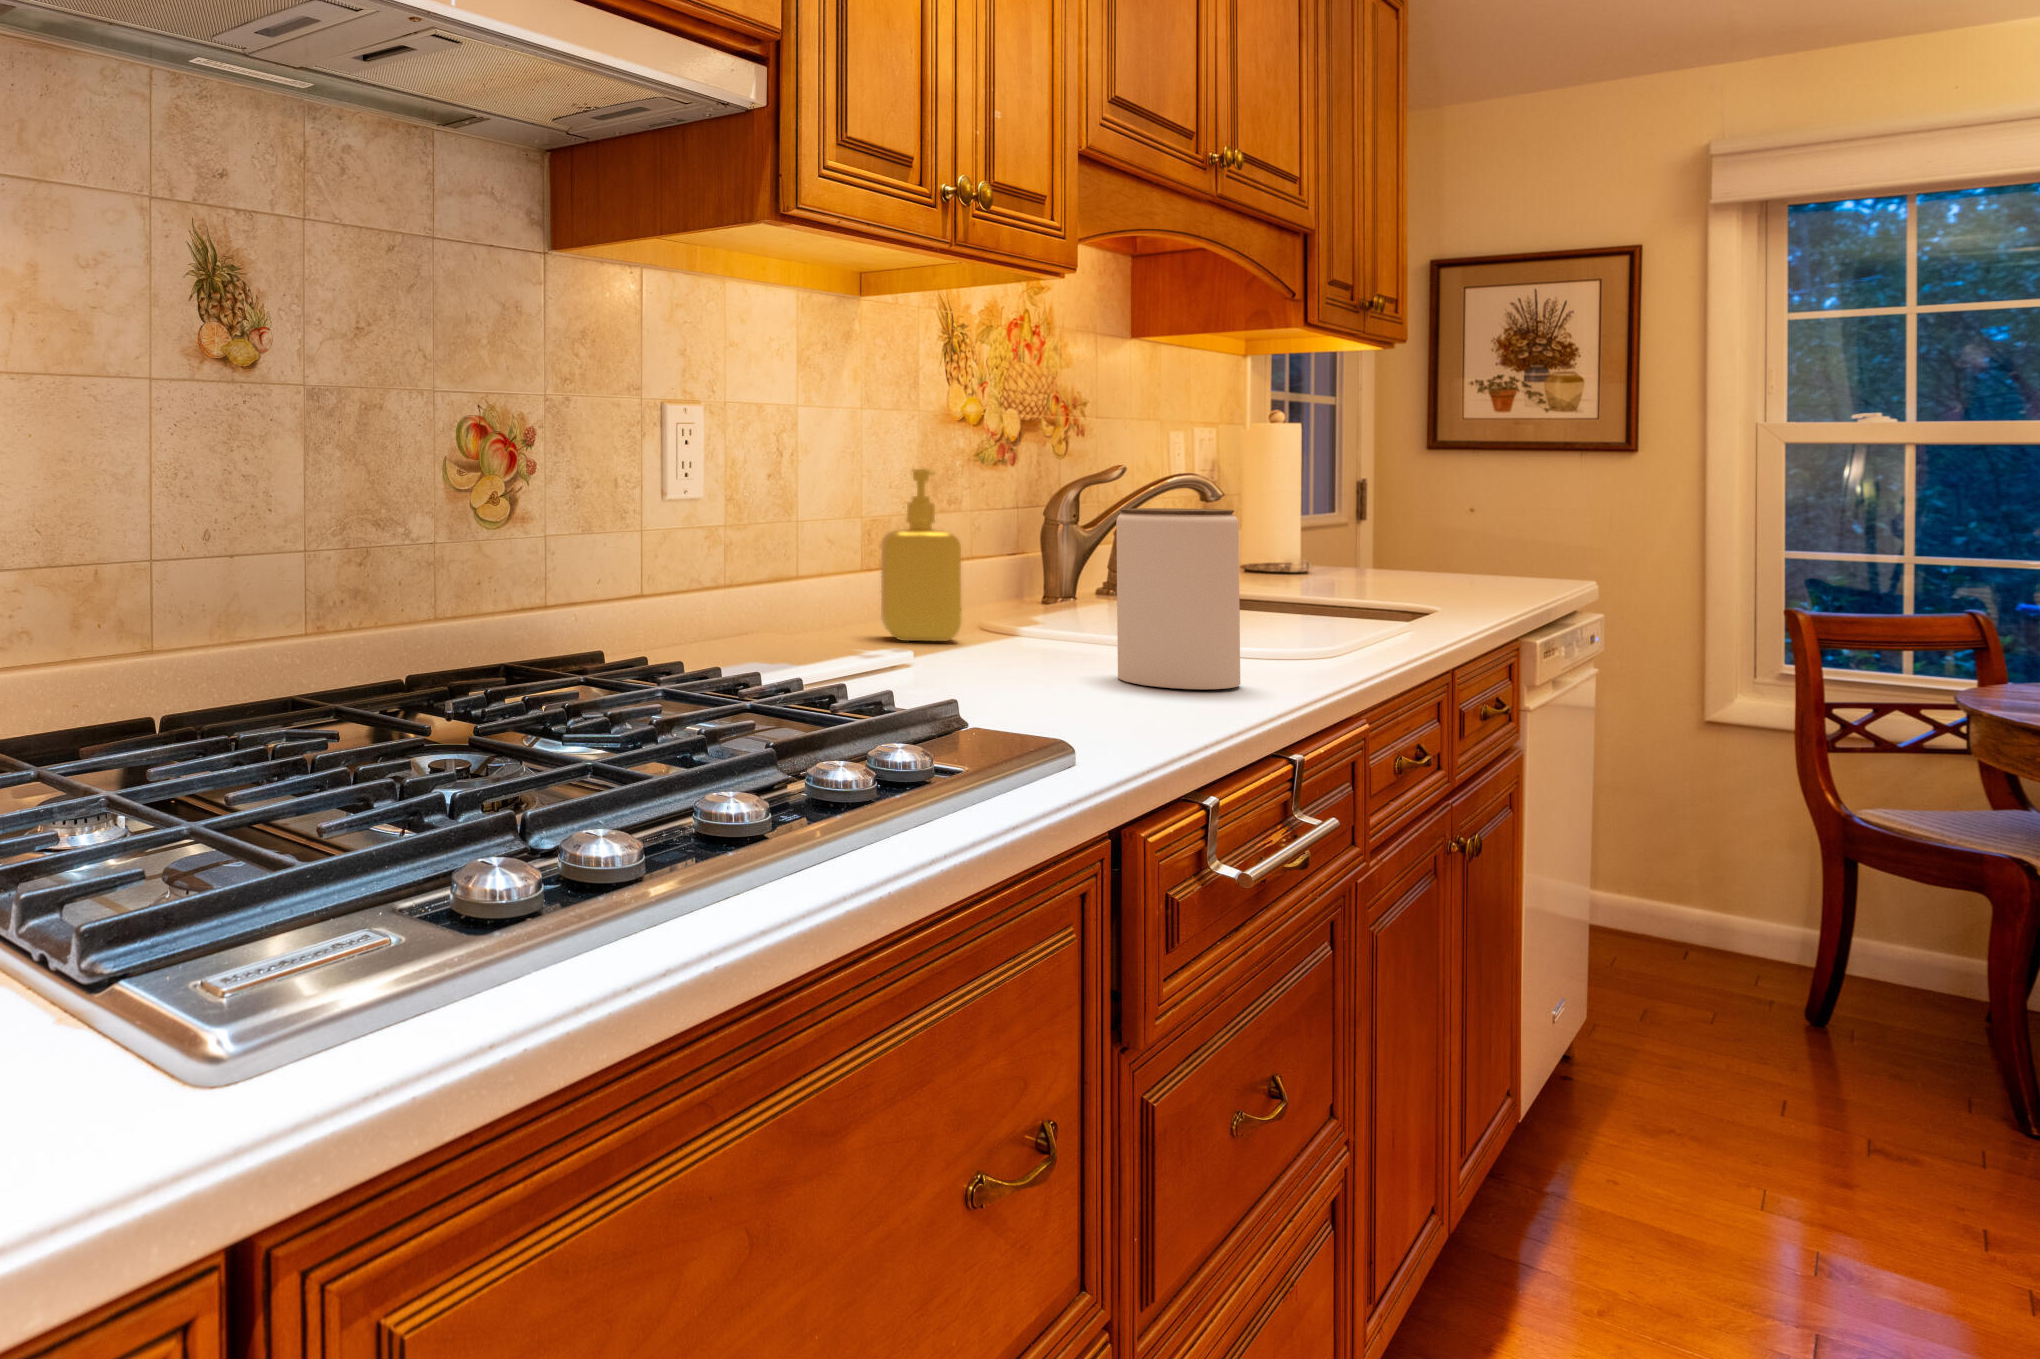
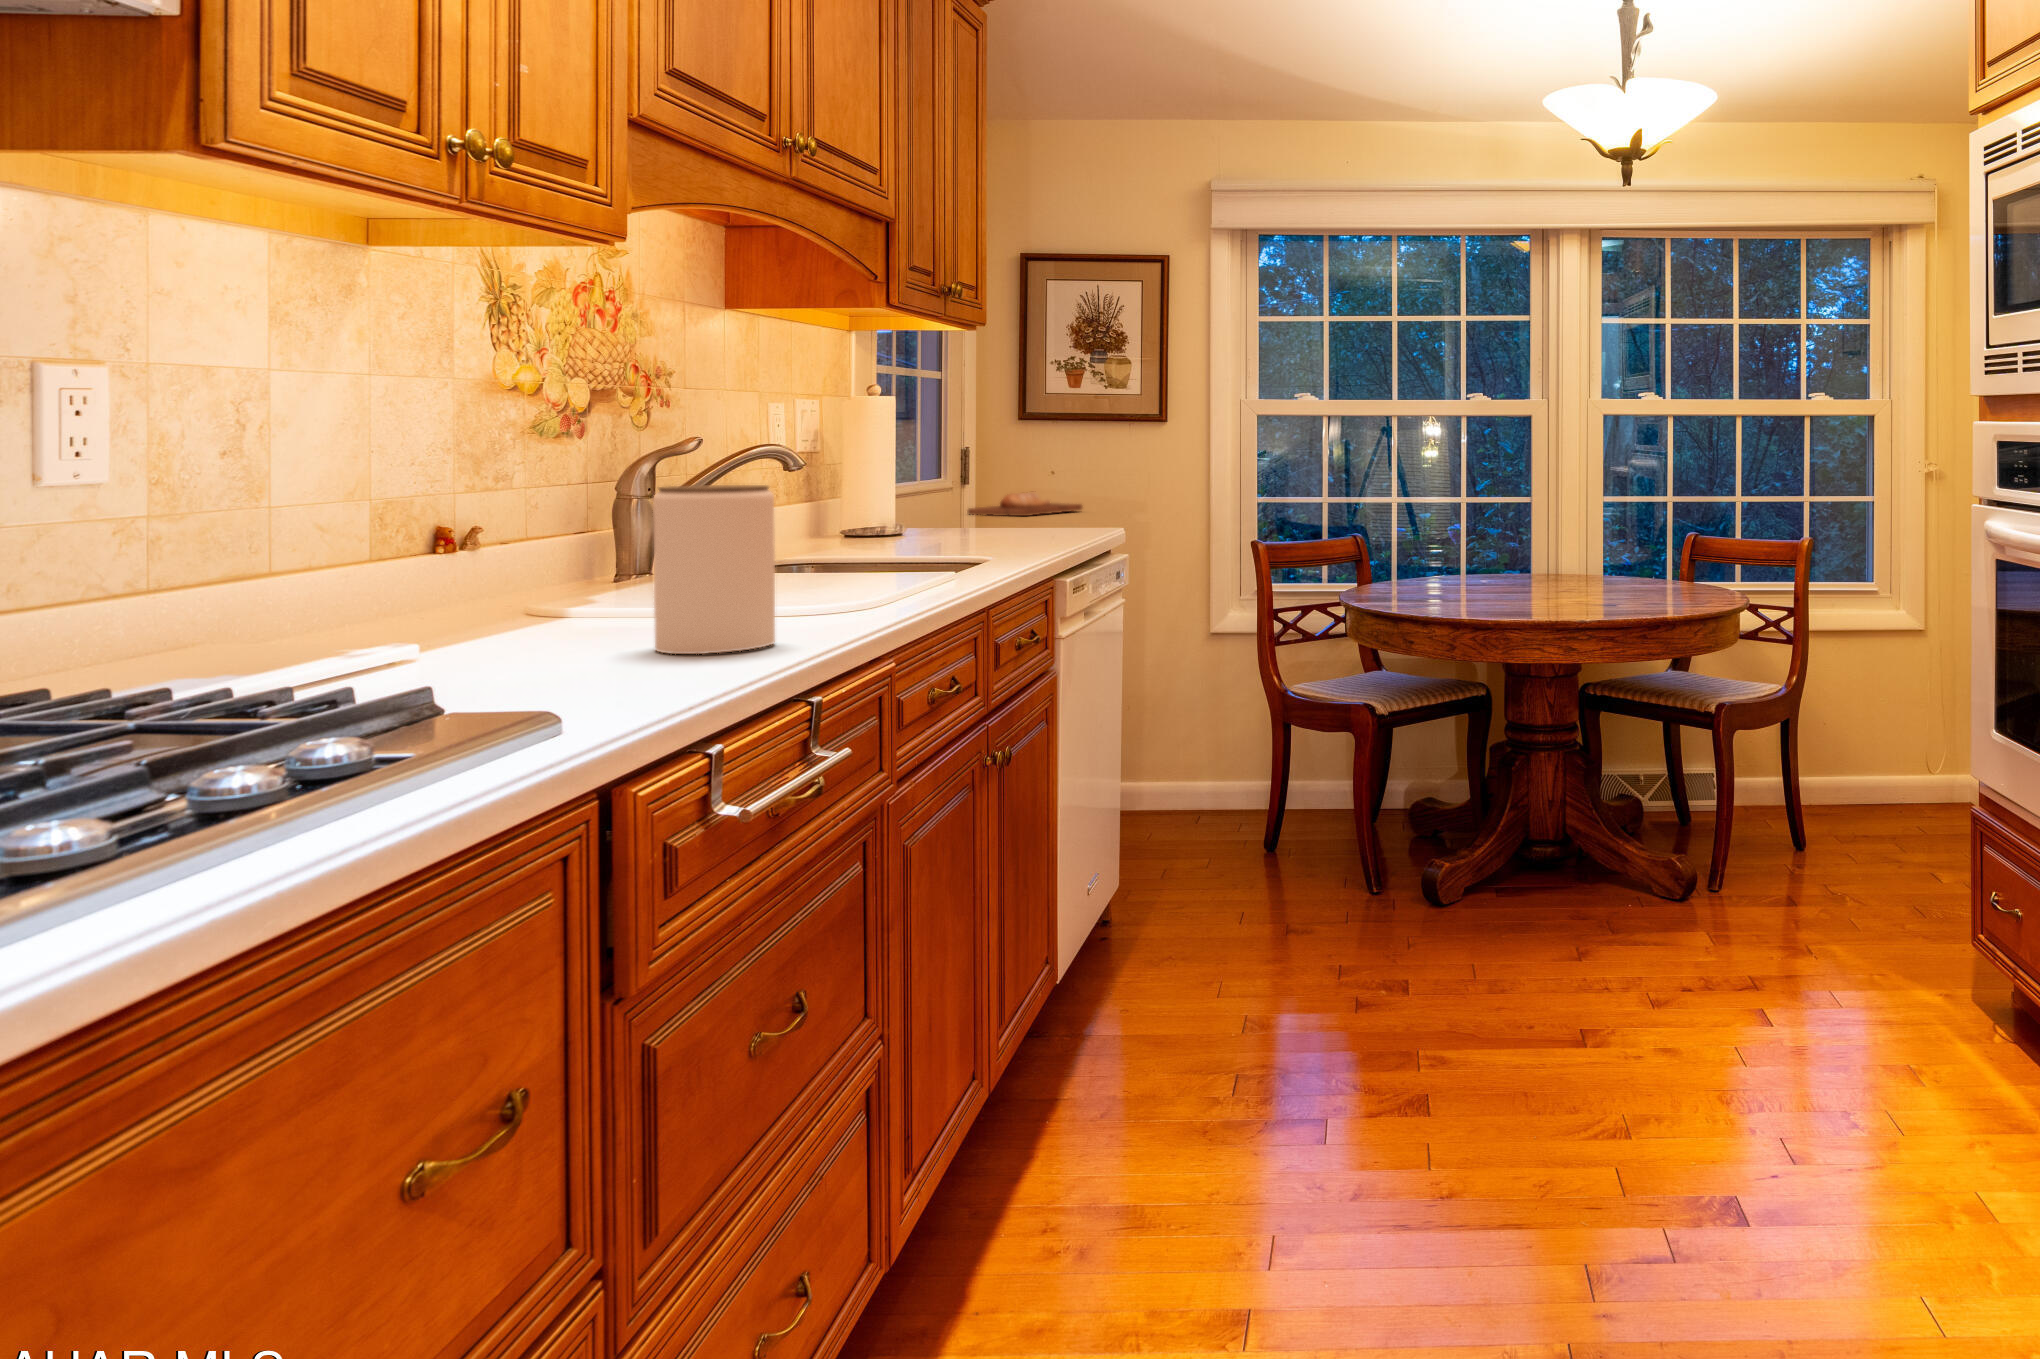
soap dispenser: present [881,469,961,641] -> none [380,446,487,637]
bread loaf: none [1364,535,1512,563] -> present [968,493,1082,516]

